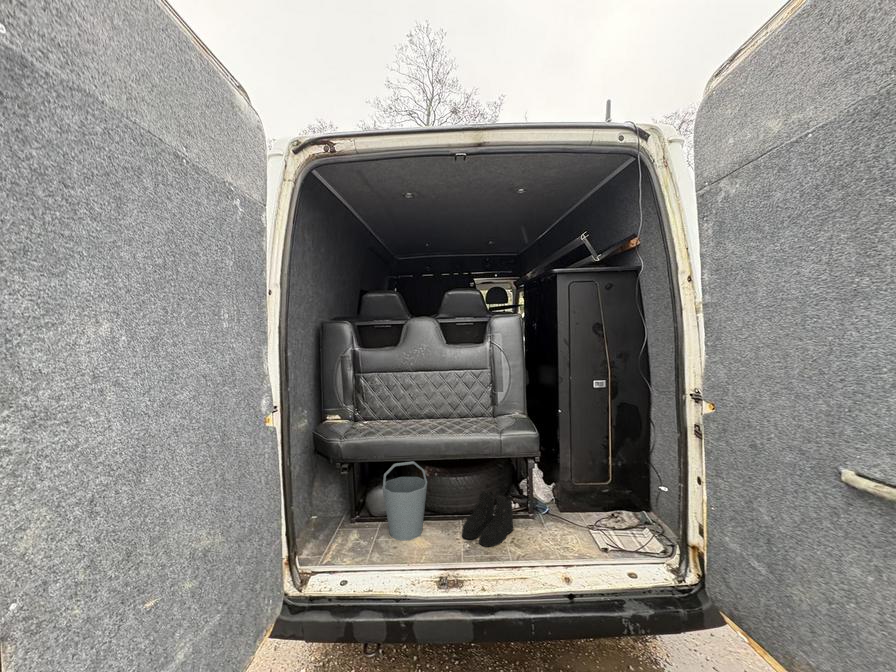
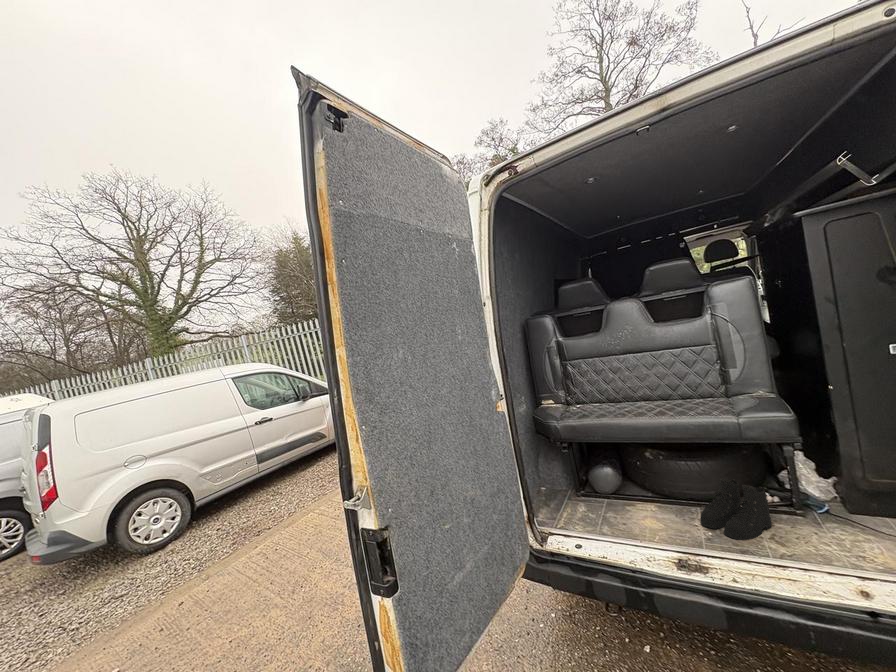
bucket: present [382,462,427,540] -> none [603,444,652,521]

